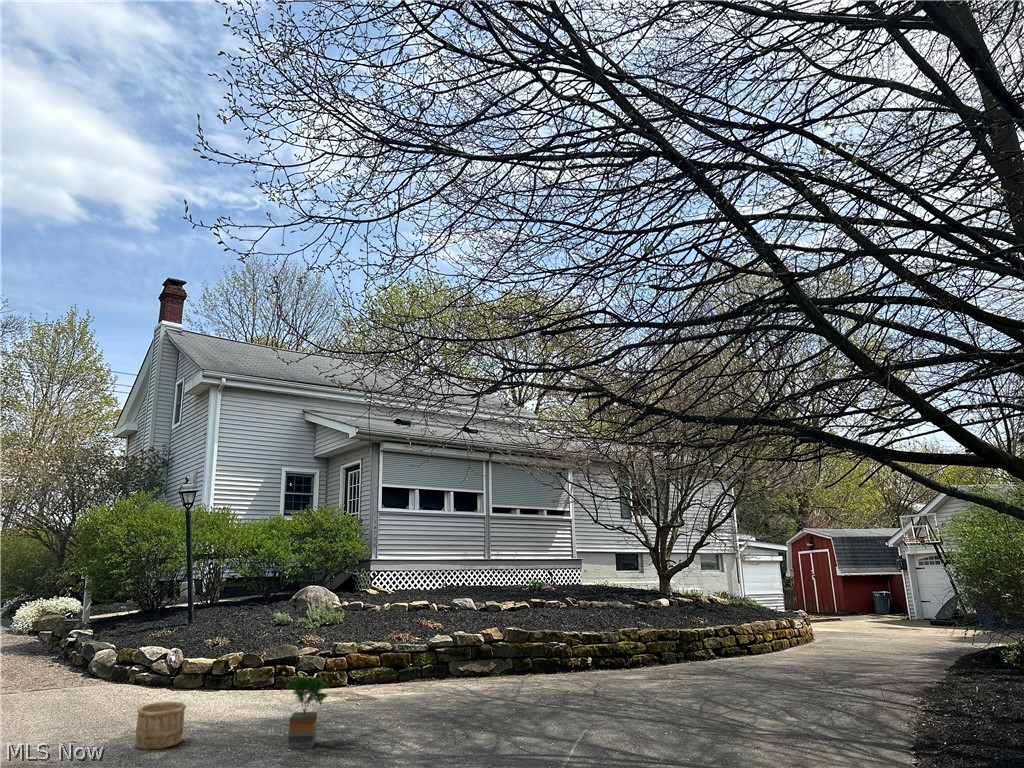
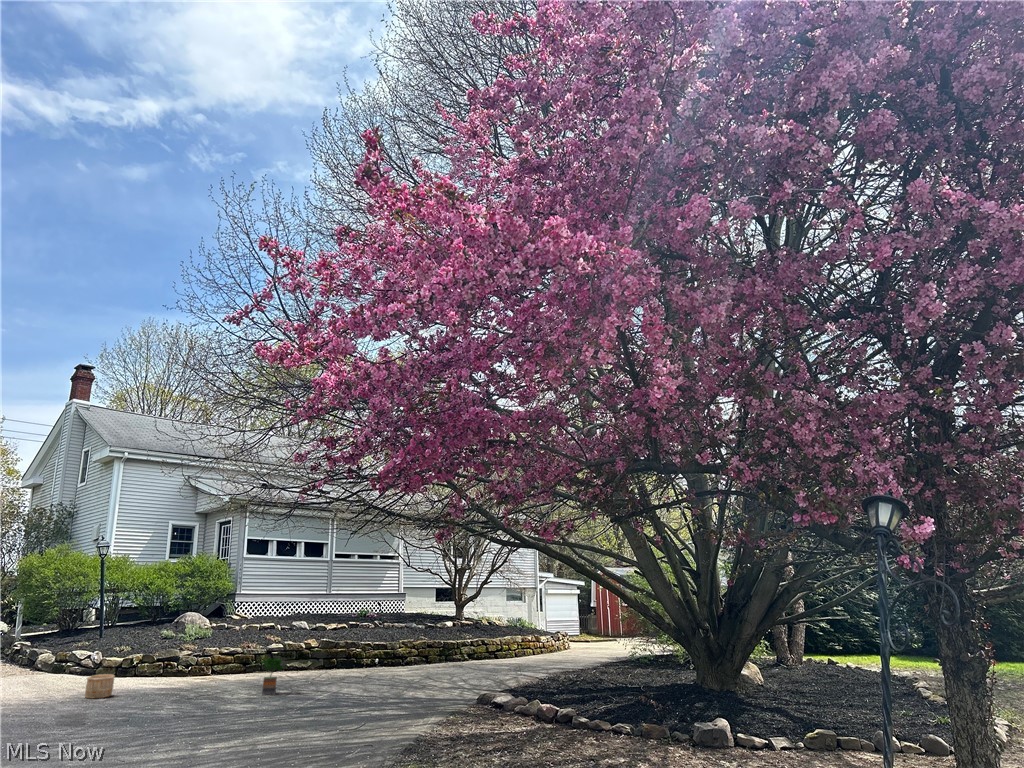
potted tree: present [287,677,327,749] -> present [262,658,283,695]

